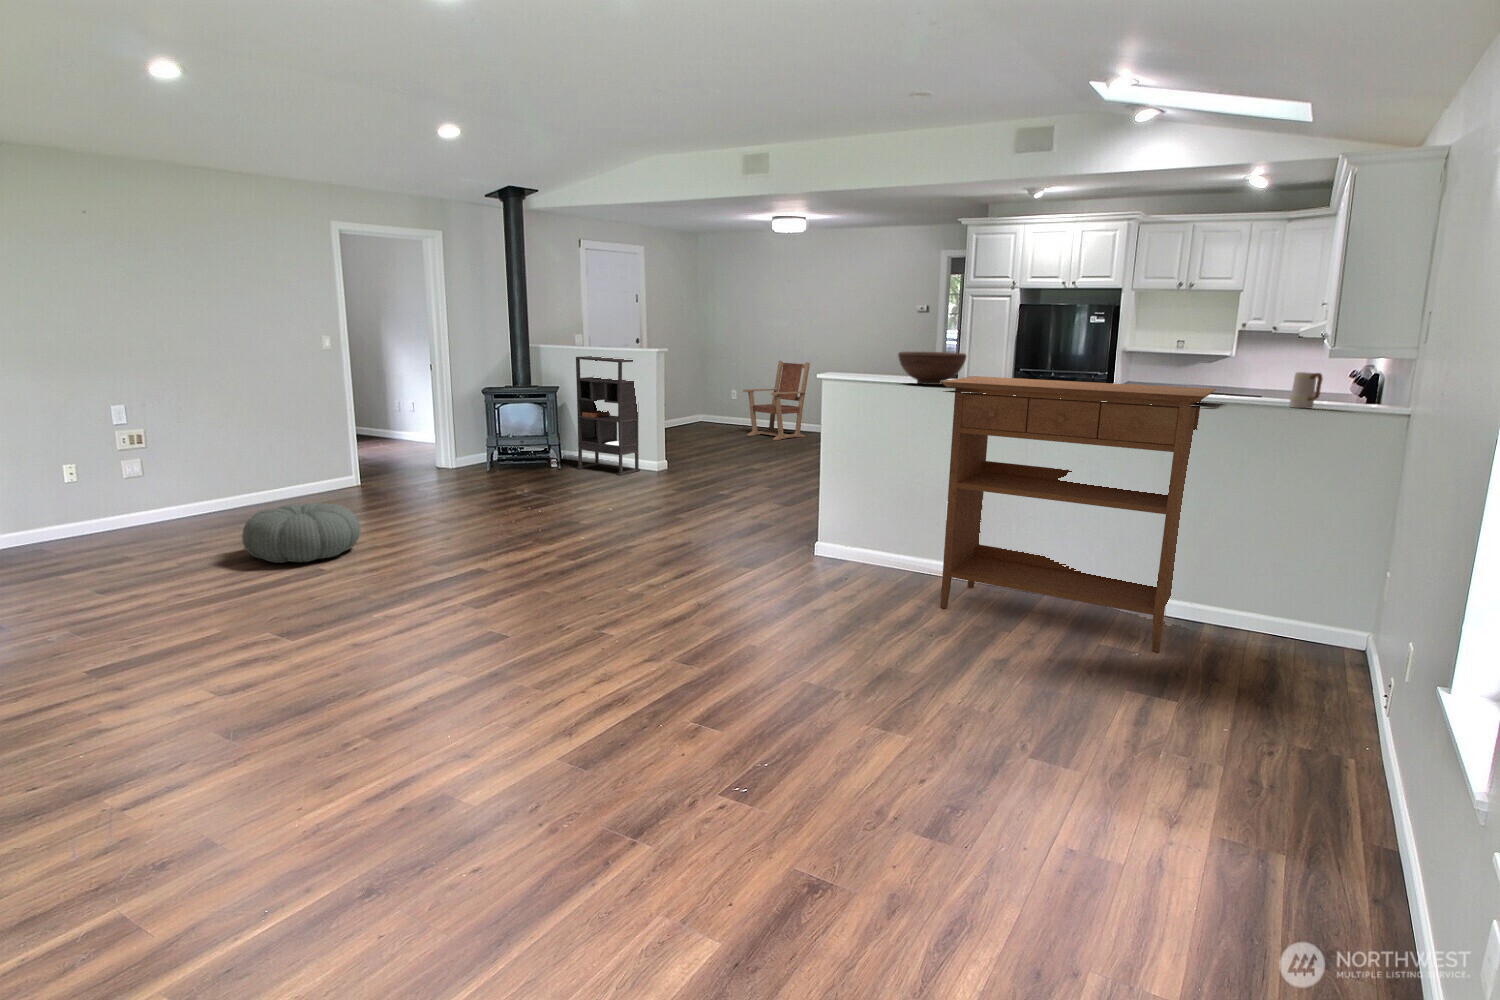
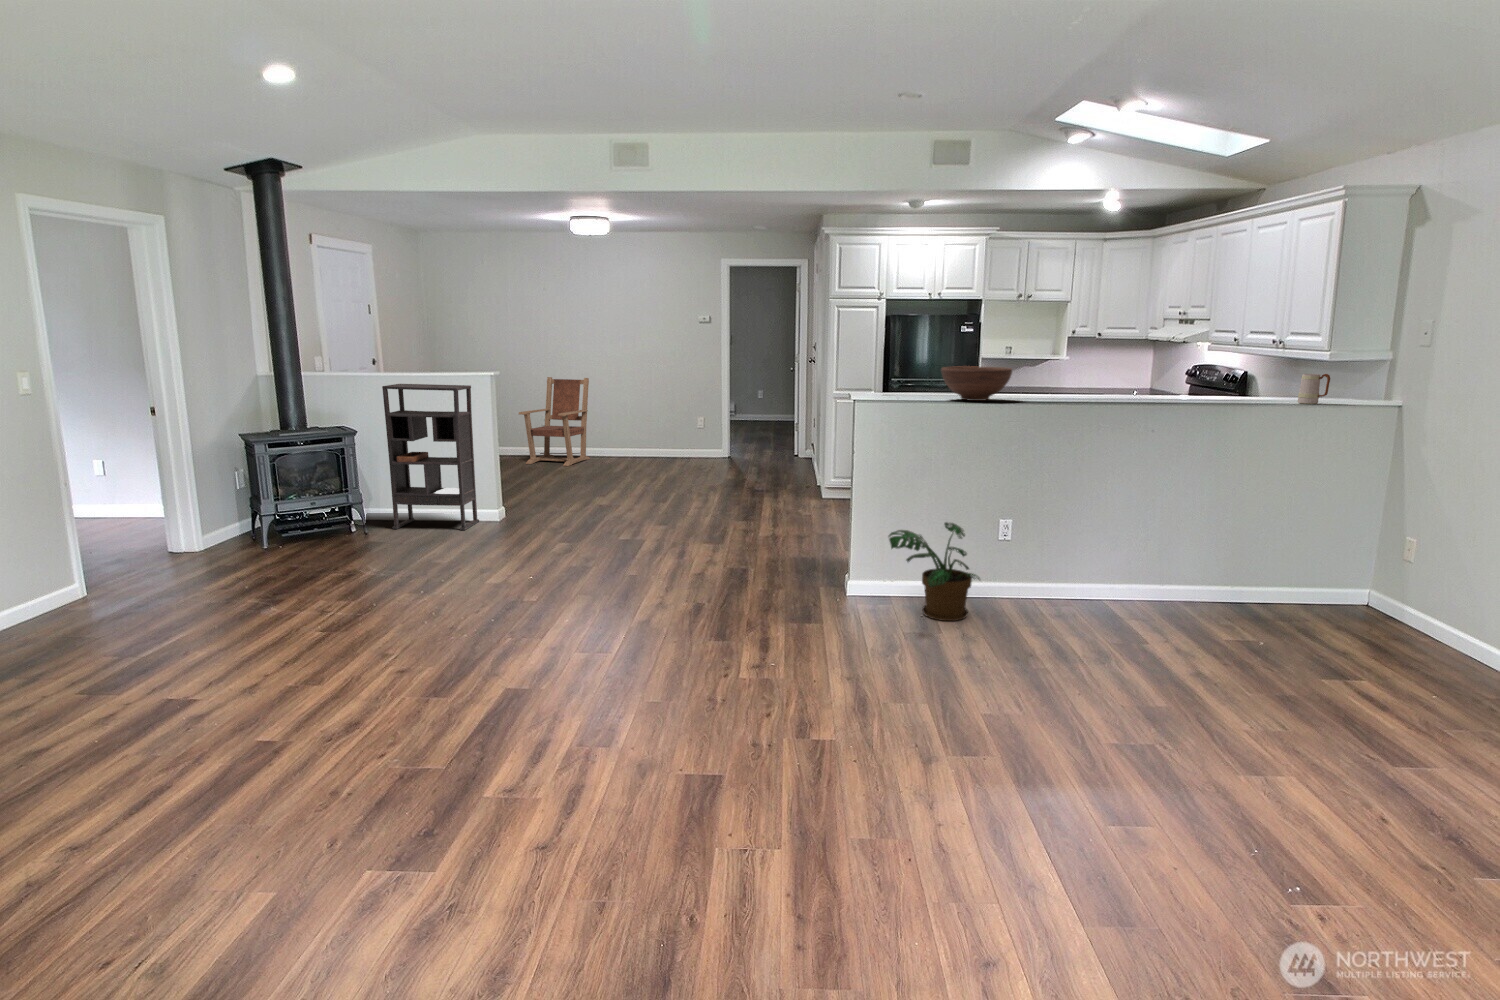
console table: present [940,376,1216,652] -> none [1023,390,1305,631]
potted plant: none [800,497,909,590] -> present [889,522,980,621]
pouf: present [242,503,361,563] -> none [74,641,276,758]

